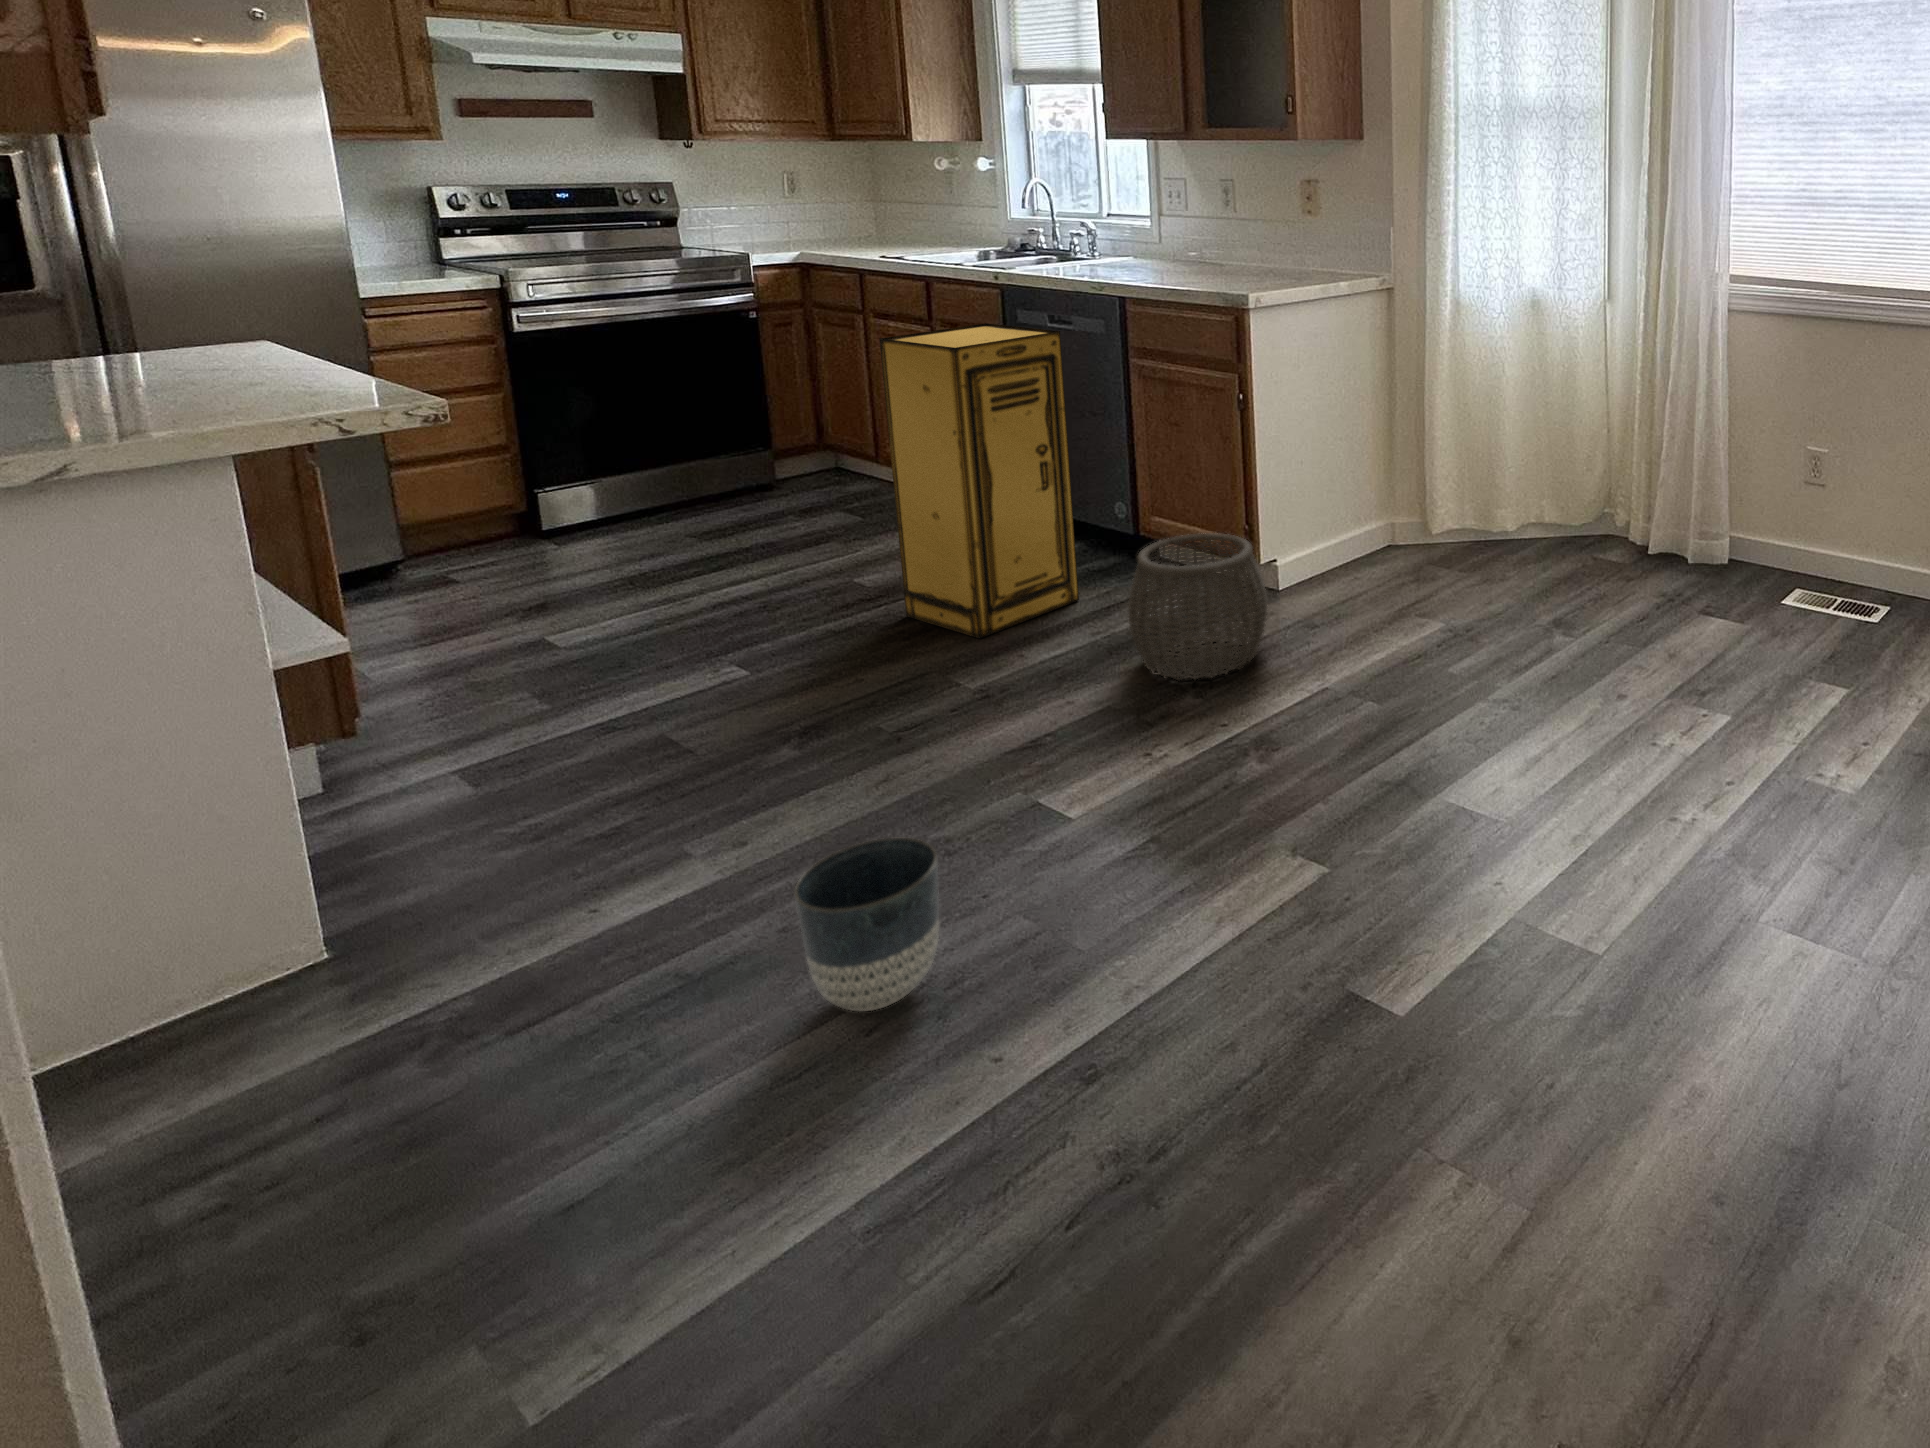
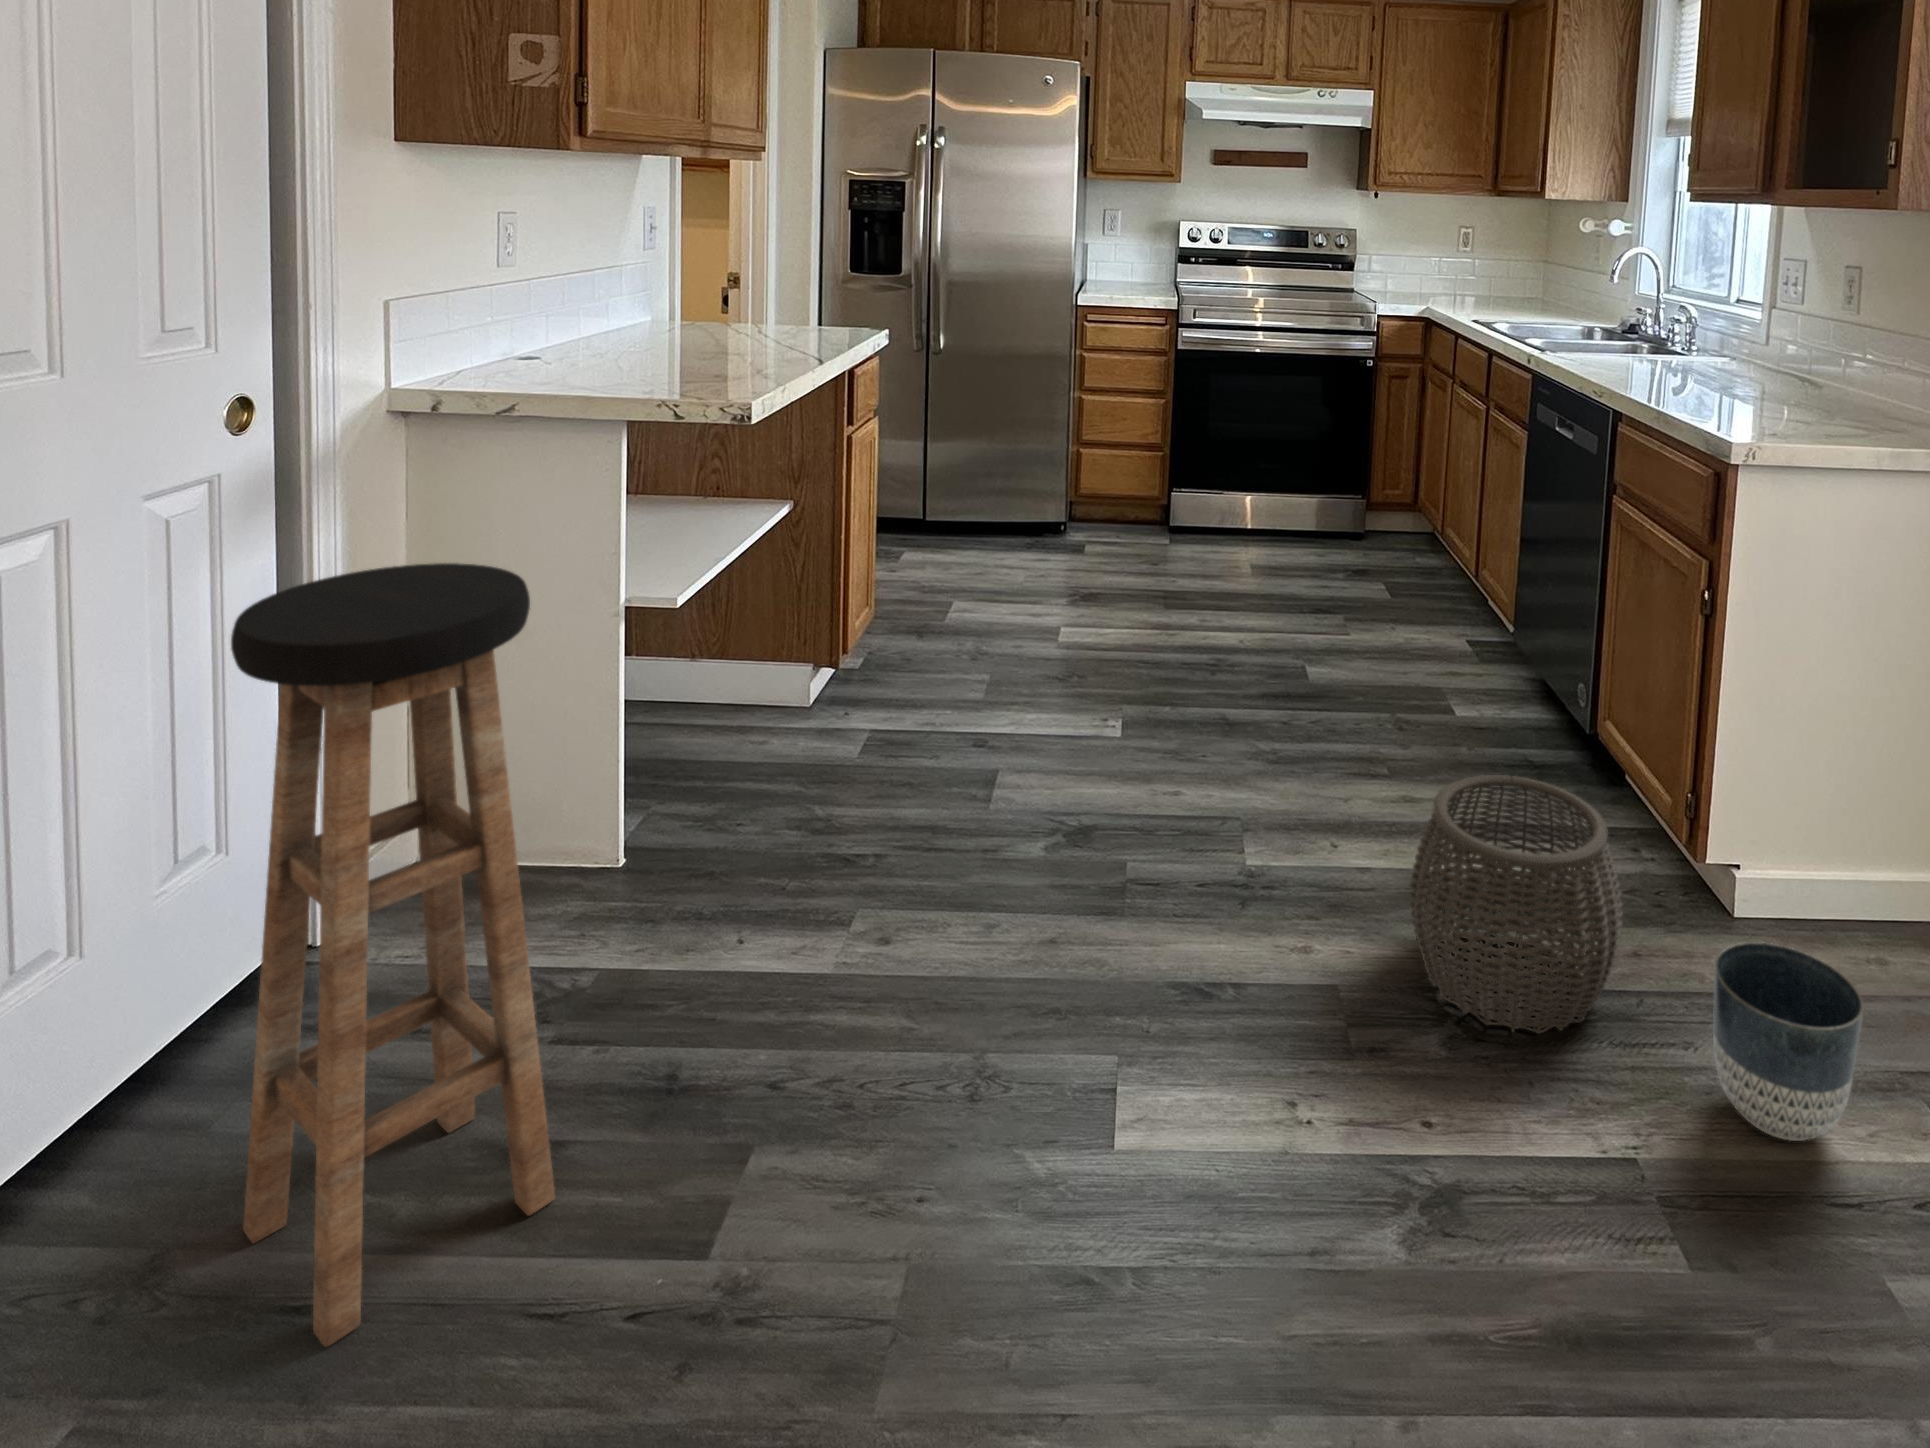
storage cabinet: present [880,323,1079,639] -> none [1296,412,1489,800]
bar stool: none [291,539,691,1245] -> present [231,563,555,1347]
planter: present [794,838,939,1011] -> present [1713,942,1863,1141]

